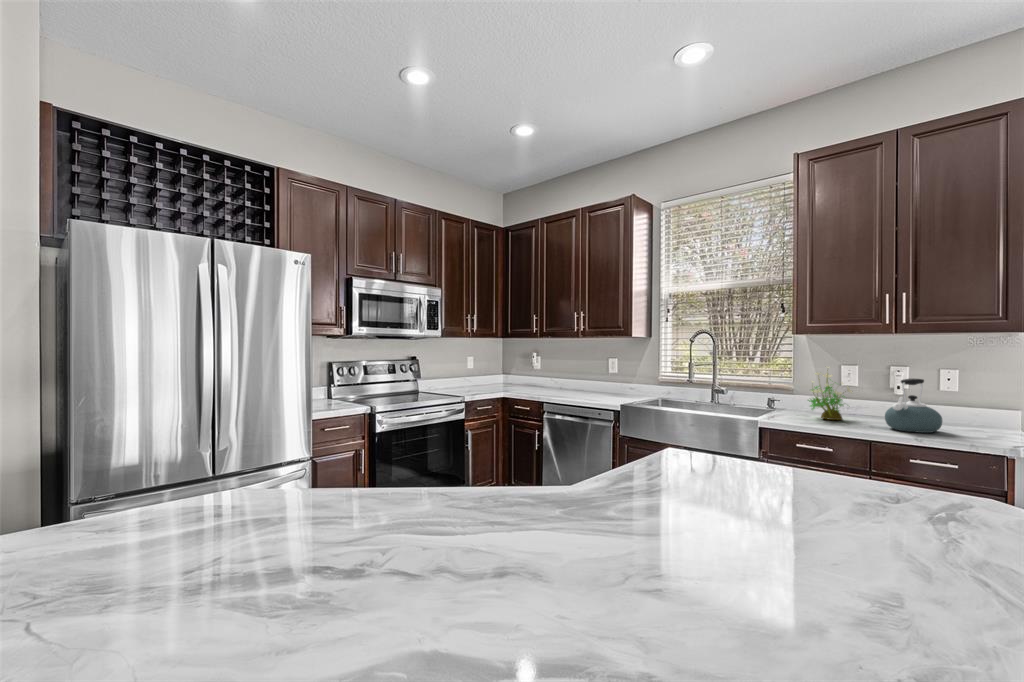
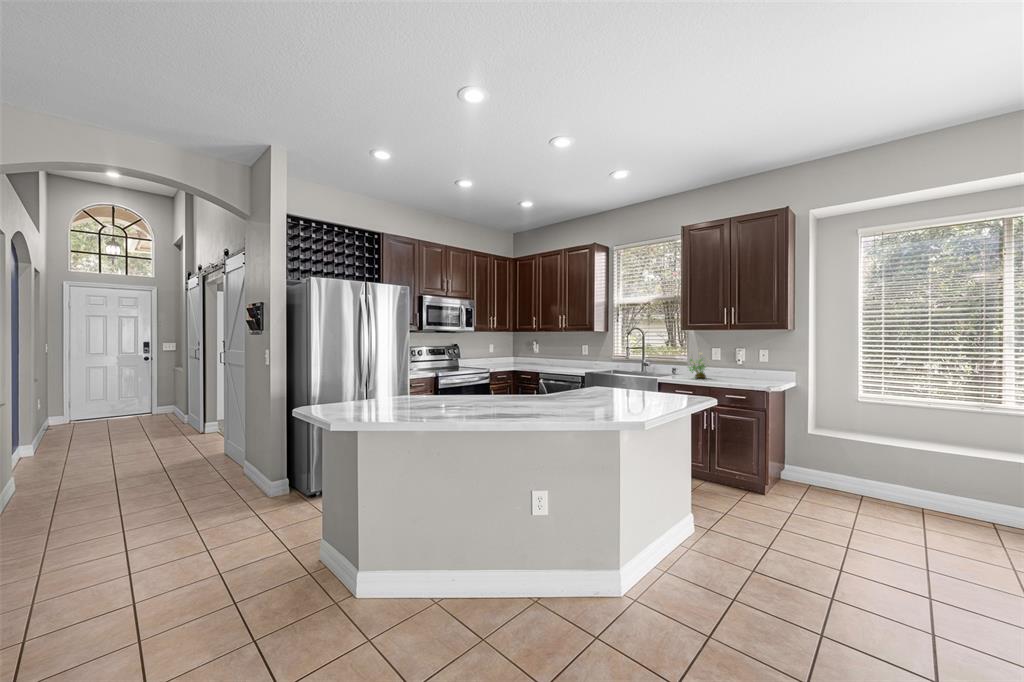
kettle: present [885,379,942,433] -> none [721,354,747,382]

